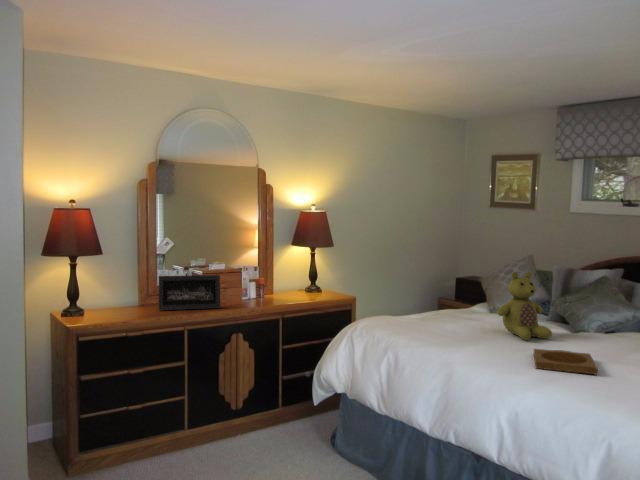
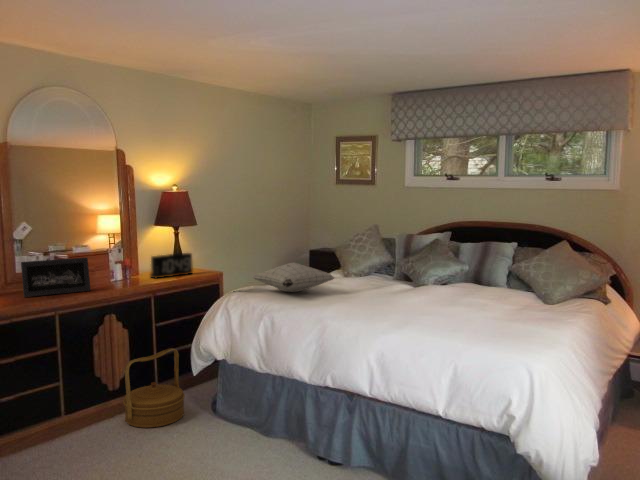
stuffed bear: present [497,271,552,340] -> none [356,237,401,296]
alarm clock: none [282,275,325,299] -> present [150,253,193,278]
pillow: none [380,294,473,327] -> present [252,263,334,292]
tray: present [534,349,598,374] -> none [390,300,441,316]
woven basket: none [245,373,305,455] -> present [123,348,185,428]

